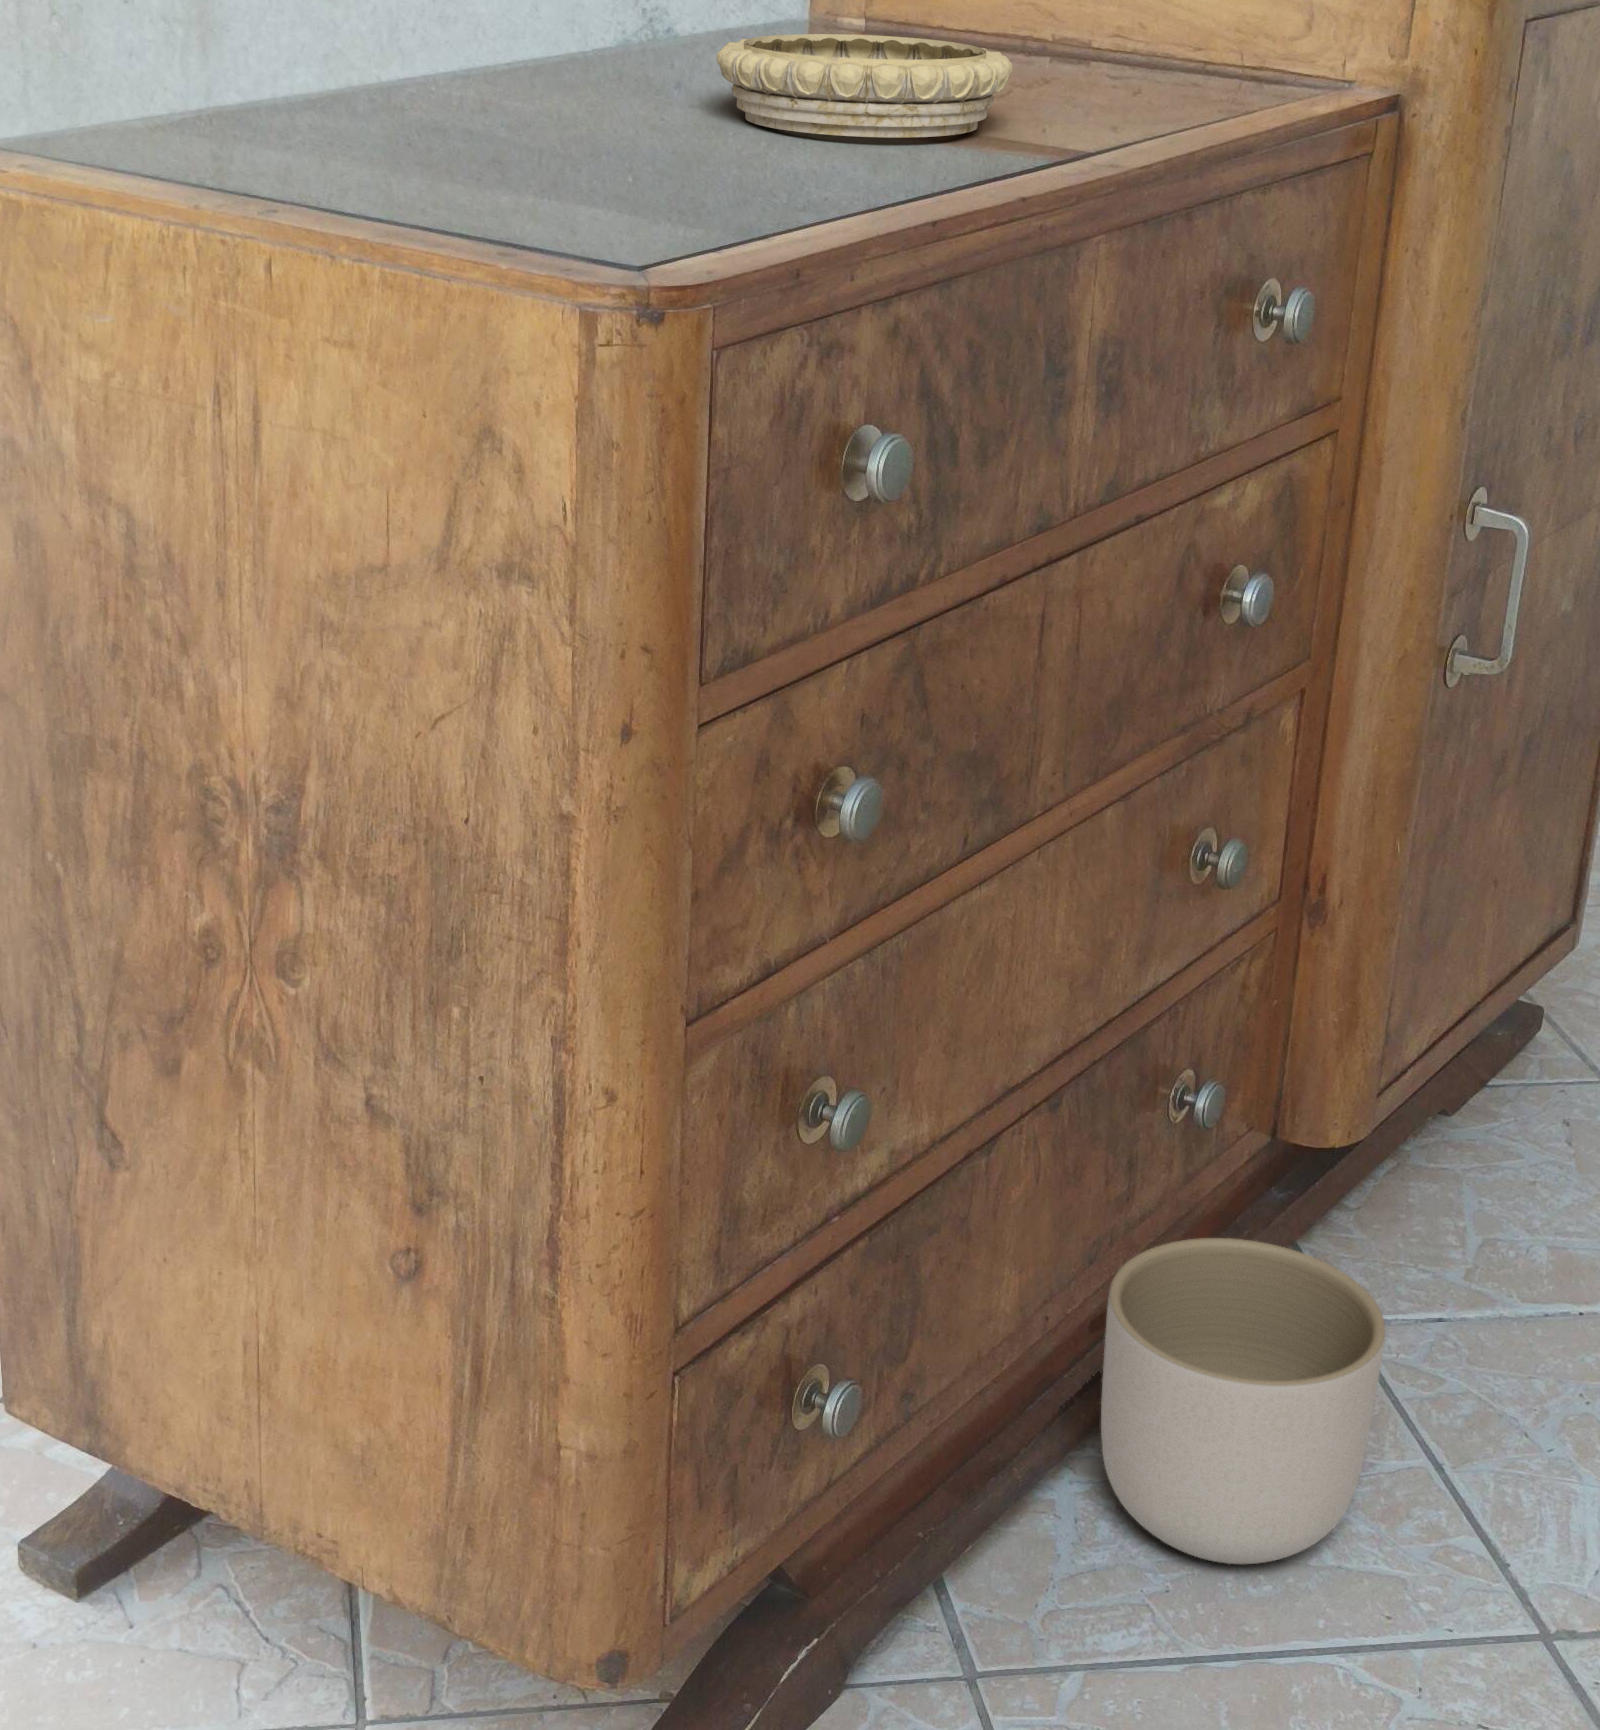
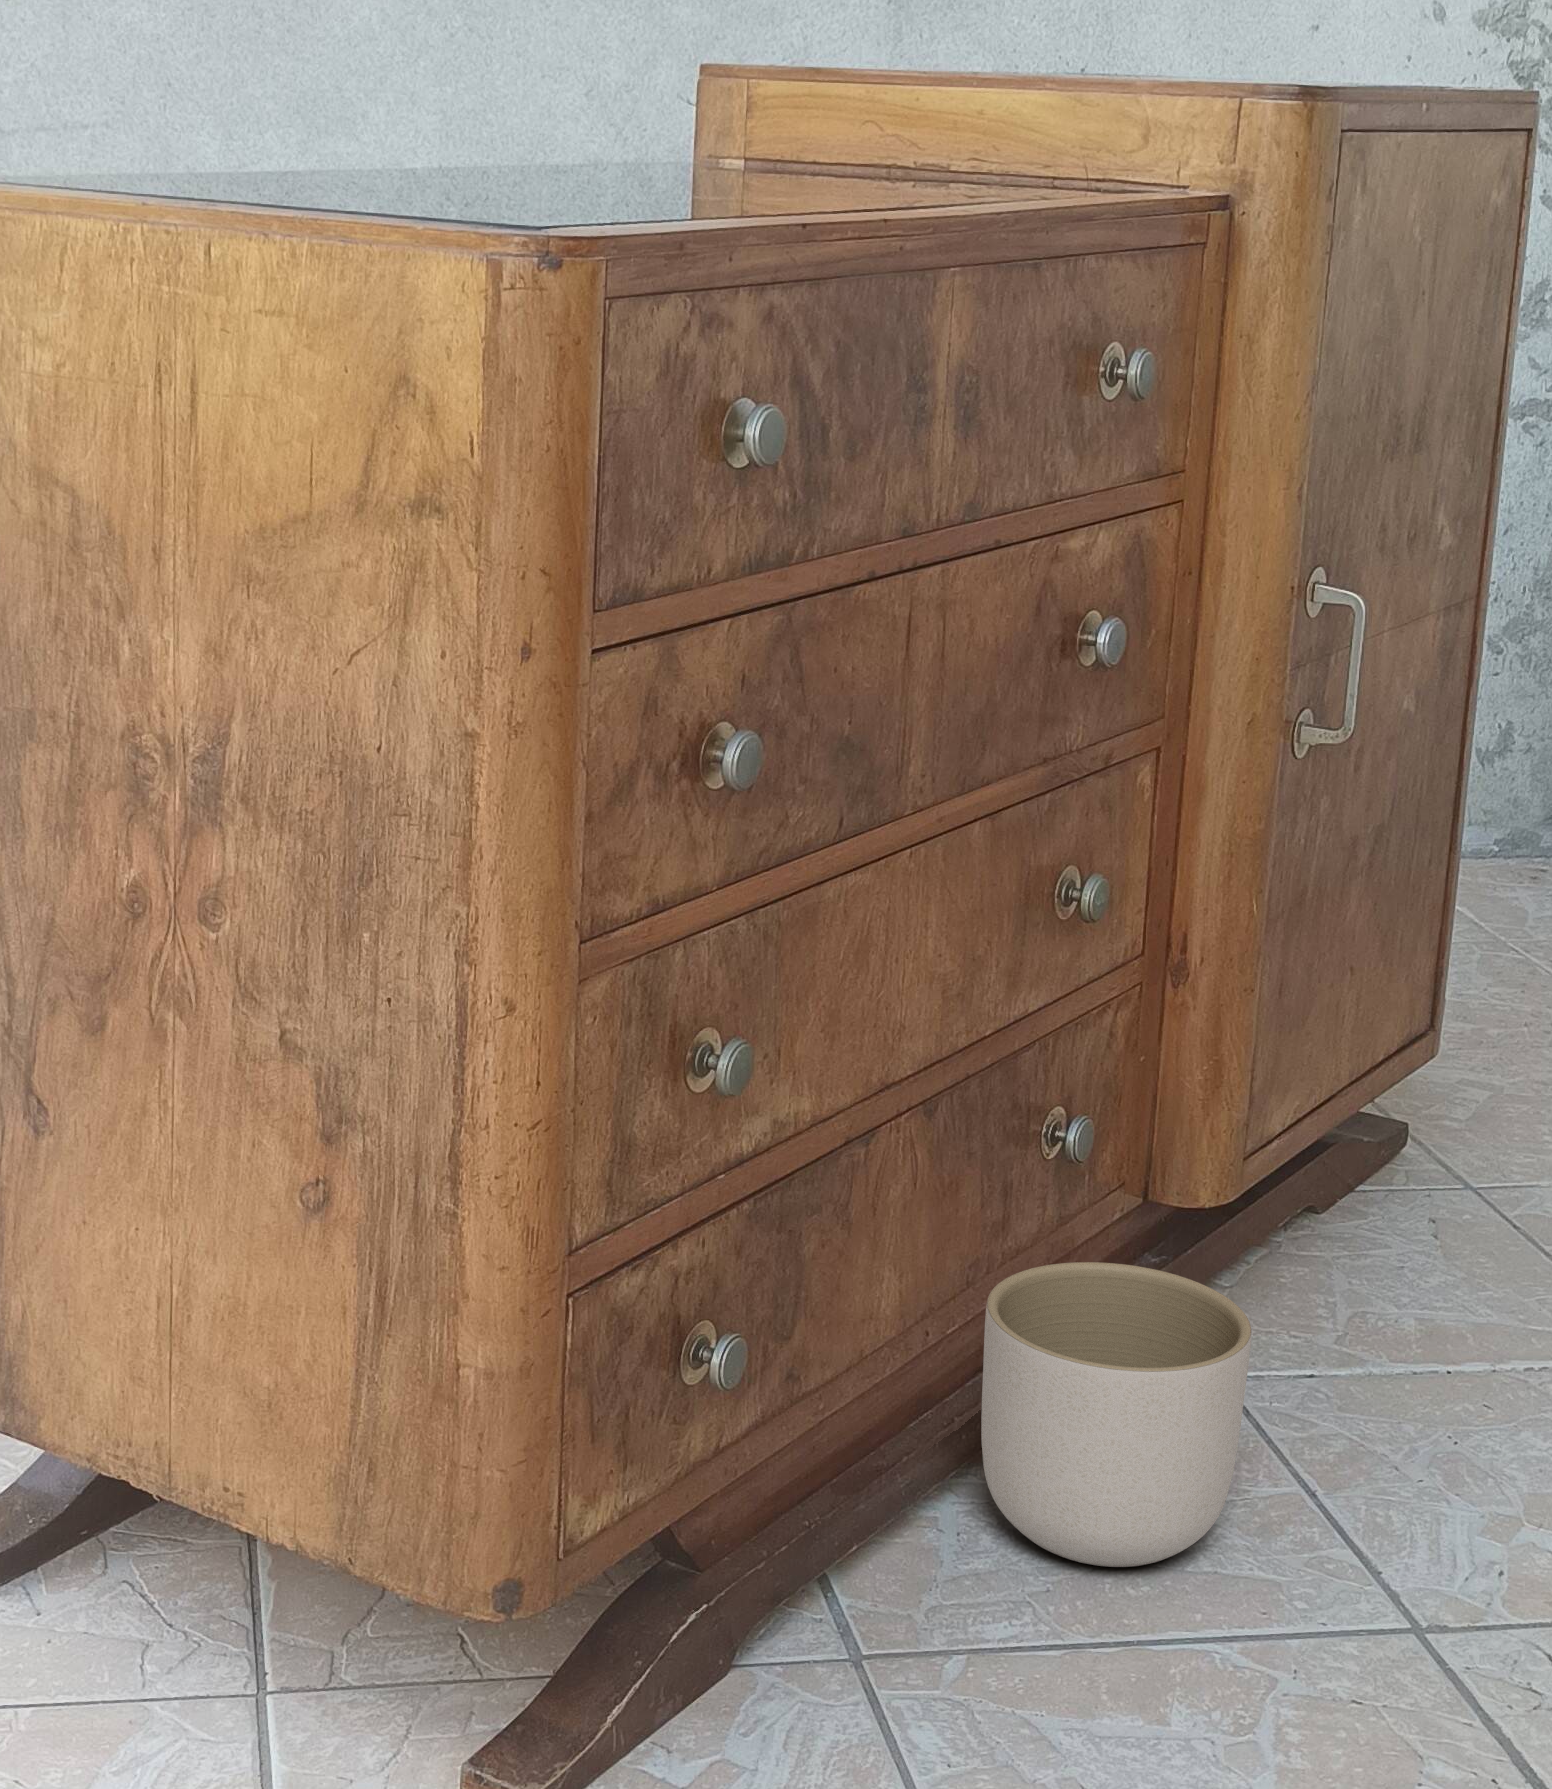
decorative bowl: present [716,34,1013,137] -> none [607,110,876,185]

